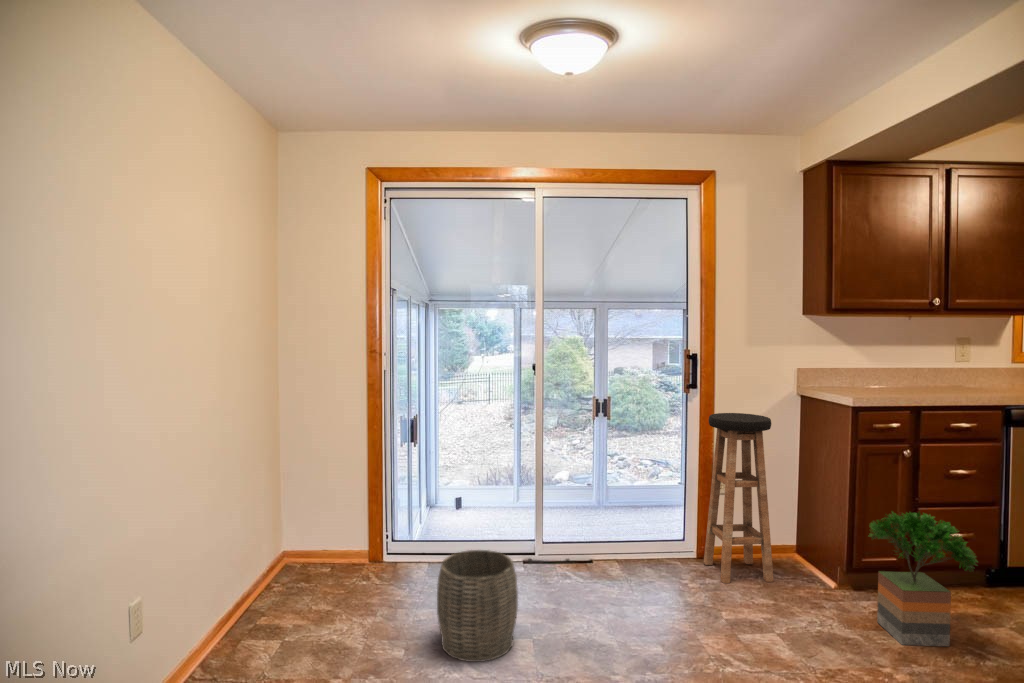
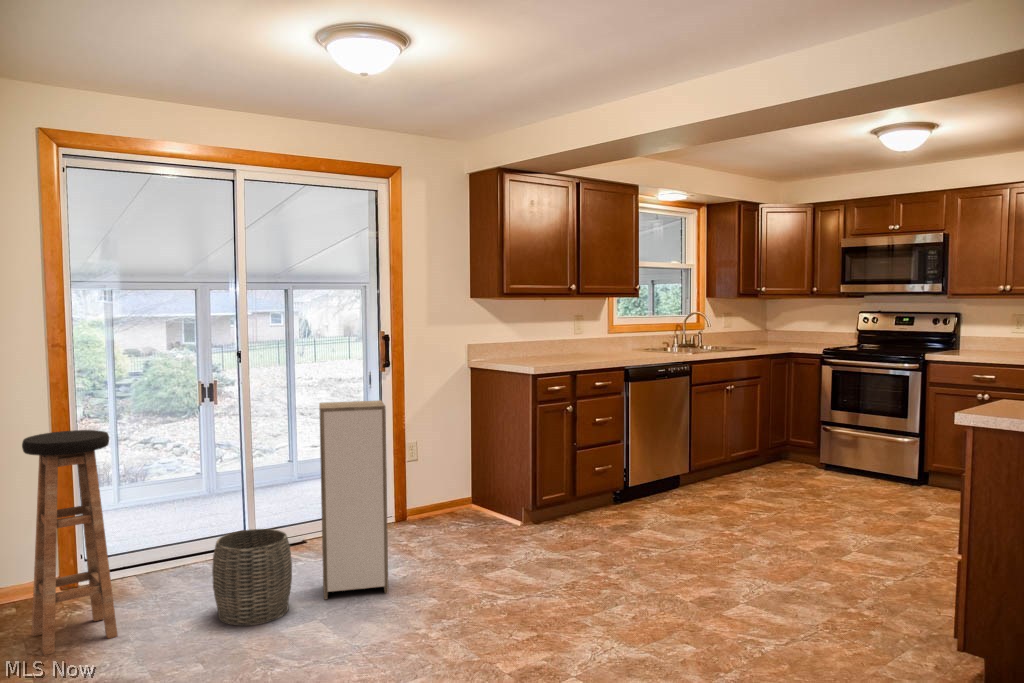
bar stool: present [704,413,774,583] -> present [22,430,117,655]
storage cabinet: none [552,424,635,664] -> present [319,400,388,599]
potted tree: present [870,512,977,646] -> none [534,444,603,540]

